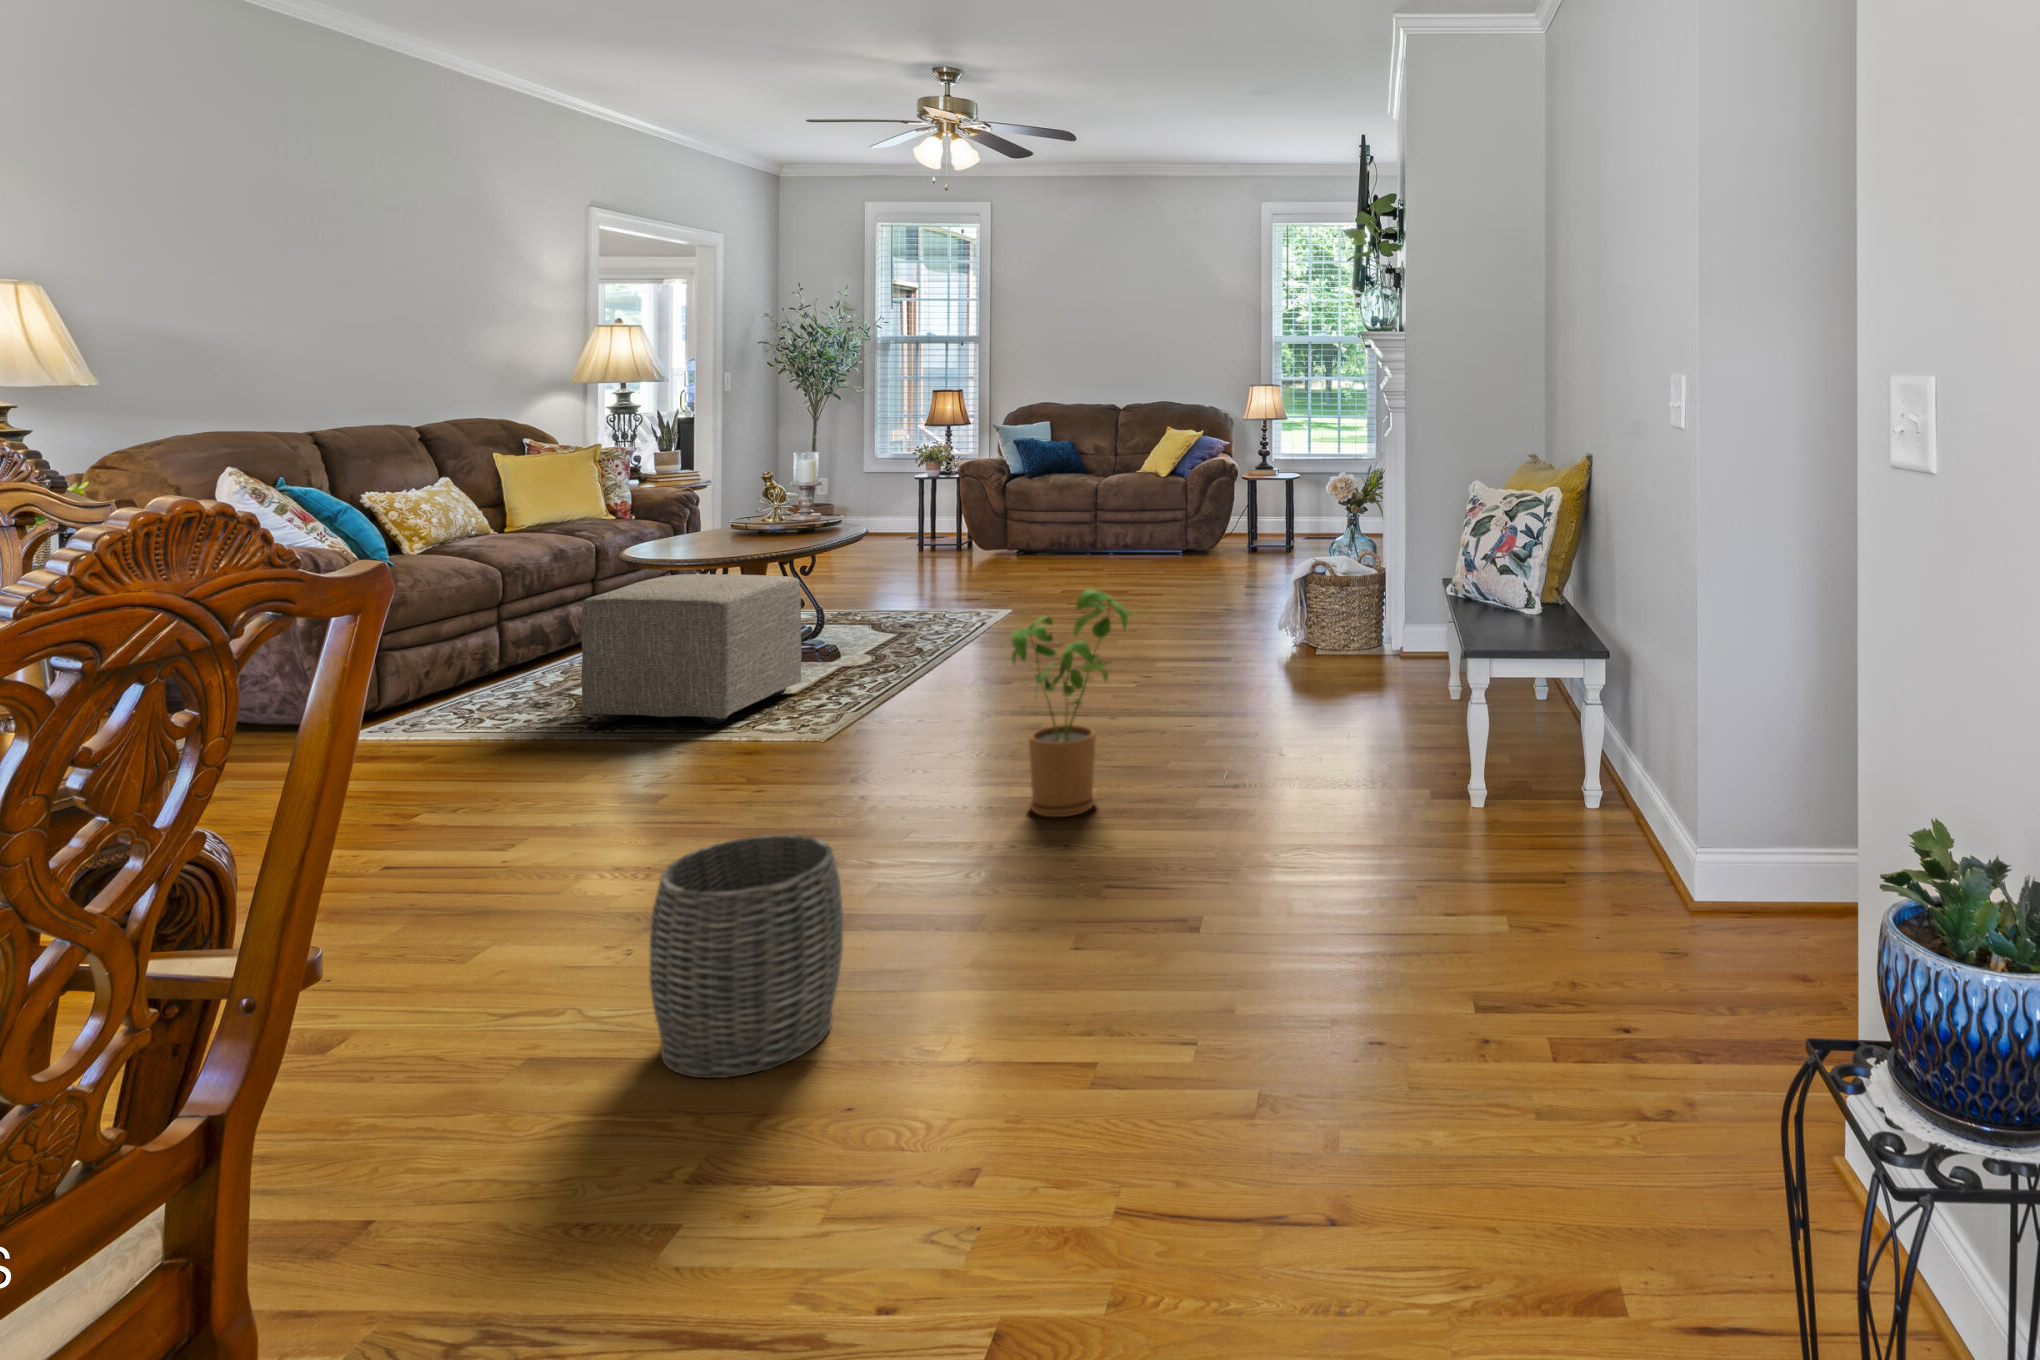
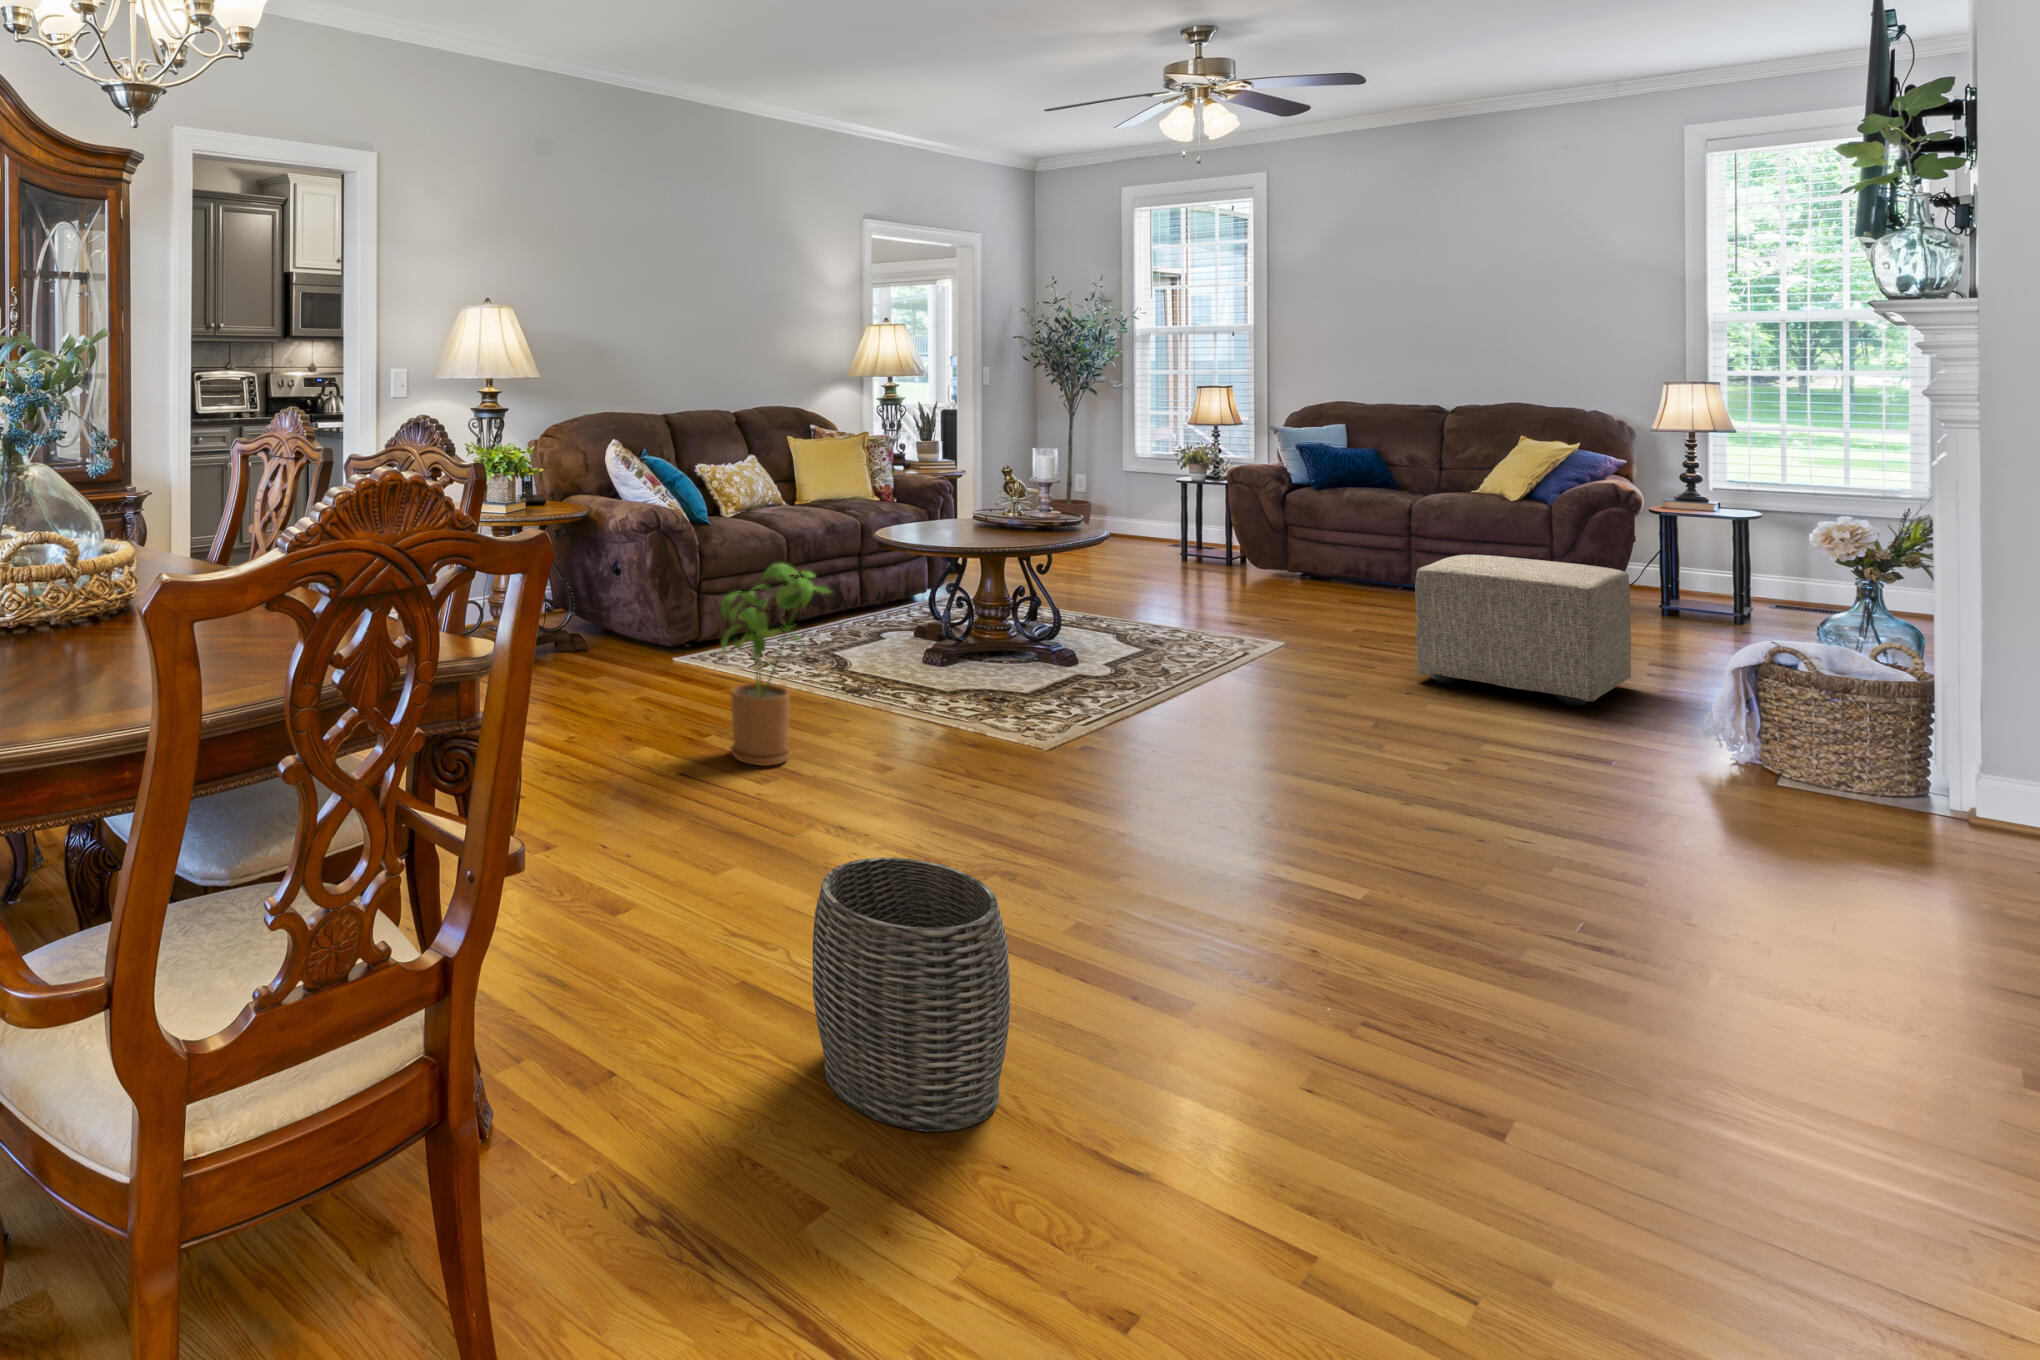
ottoman: present [581,574,801,724] -> present [1415,555,1631,705]
house plant: present [1011,589,1133,817] -> present [721,564,830,766]

